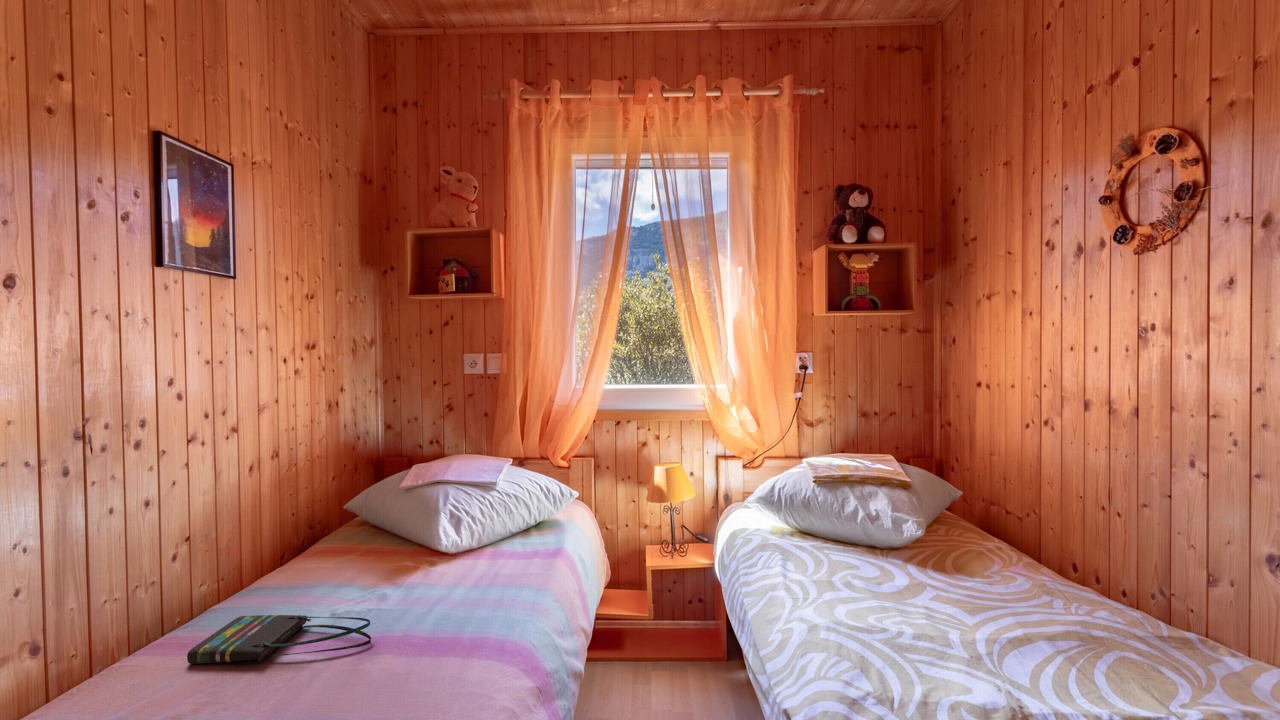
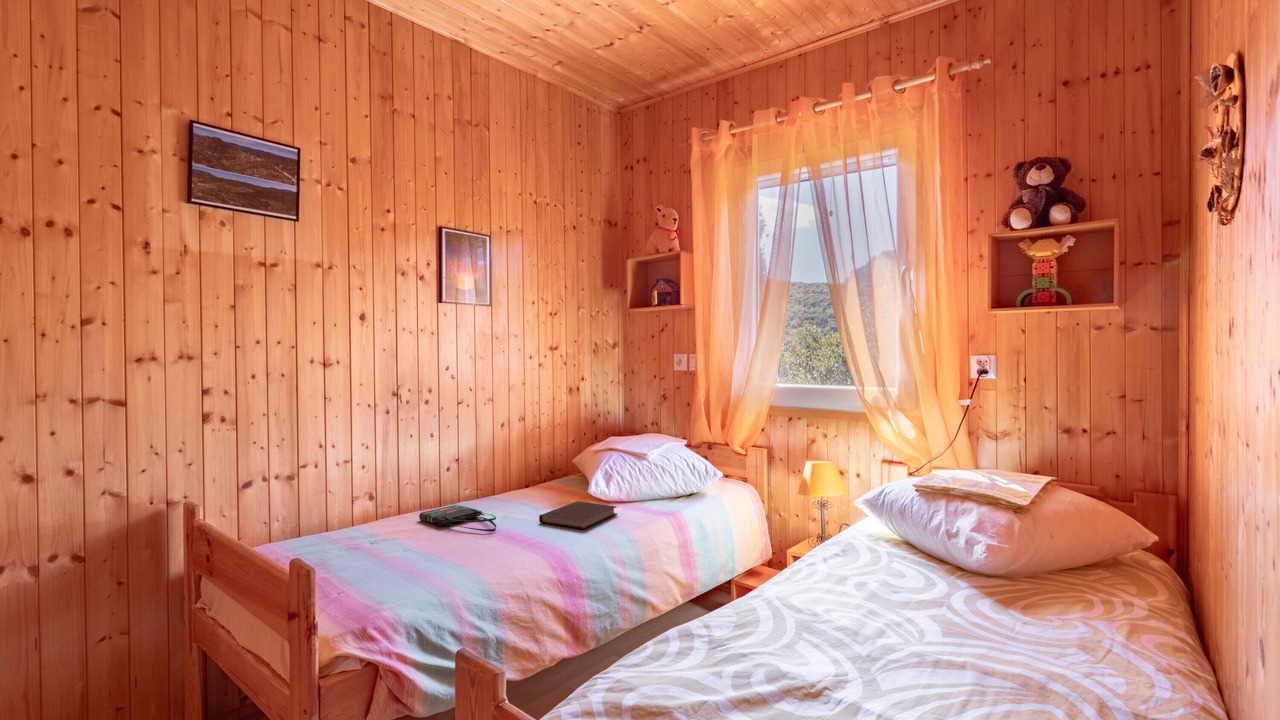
notebook: none [416,557,500,607] -> present [539,501,617,529]

